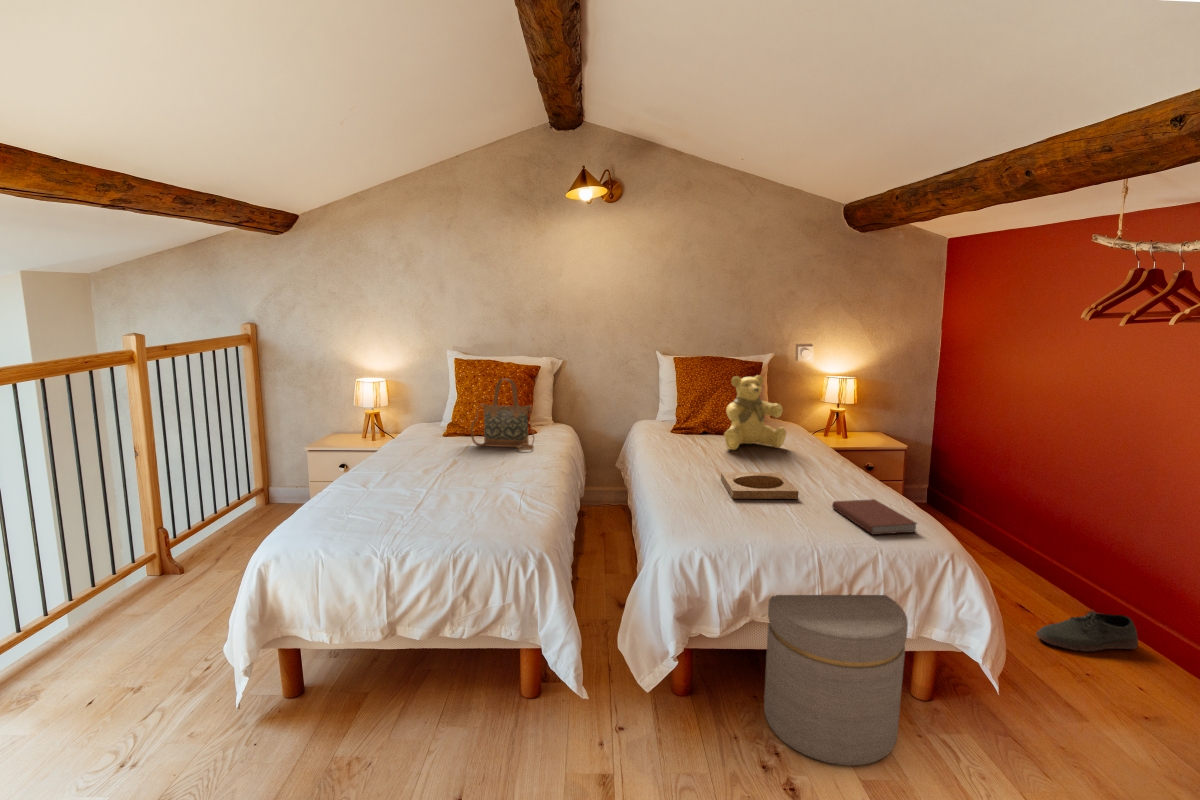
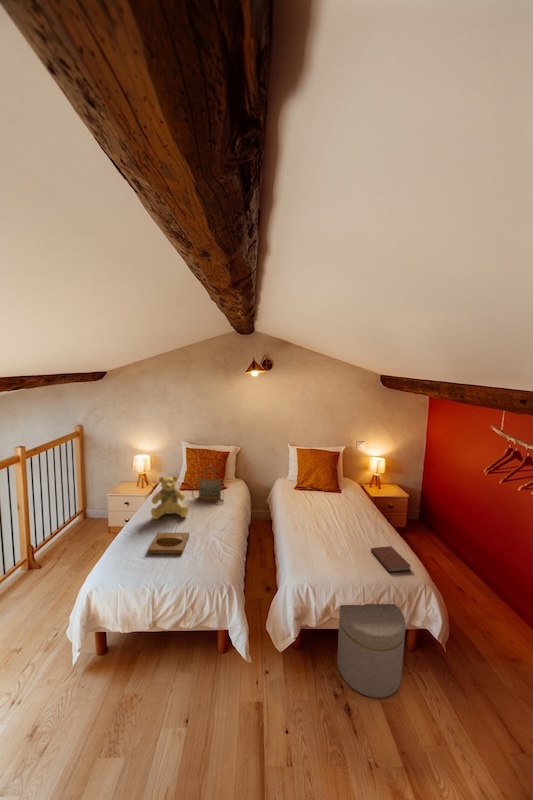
teddy bear: present [724,375,786,450] -> present [151,476,188,519]
tray: present [721,472,799,499] -> present [148,532,189,554]
shoe: present [1036,611,1138,651] -> none [470,597,519,621]

